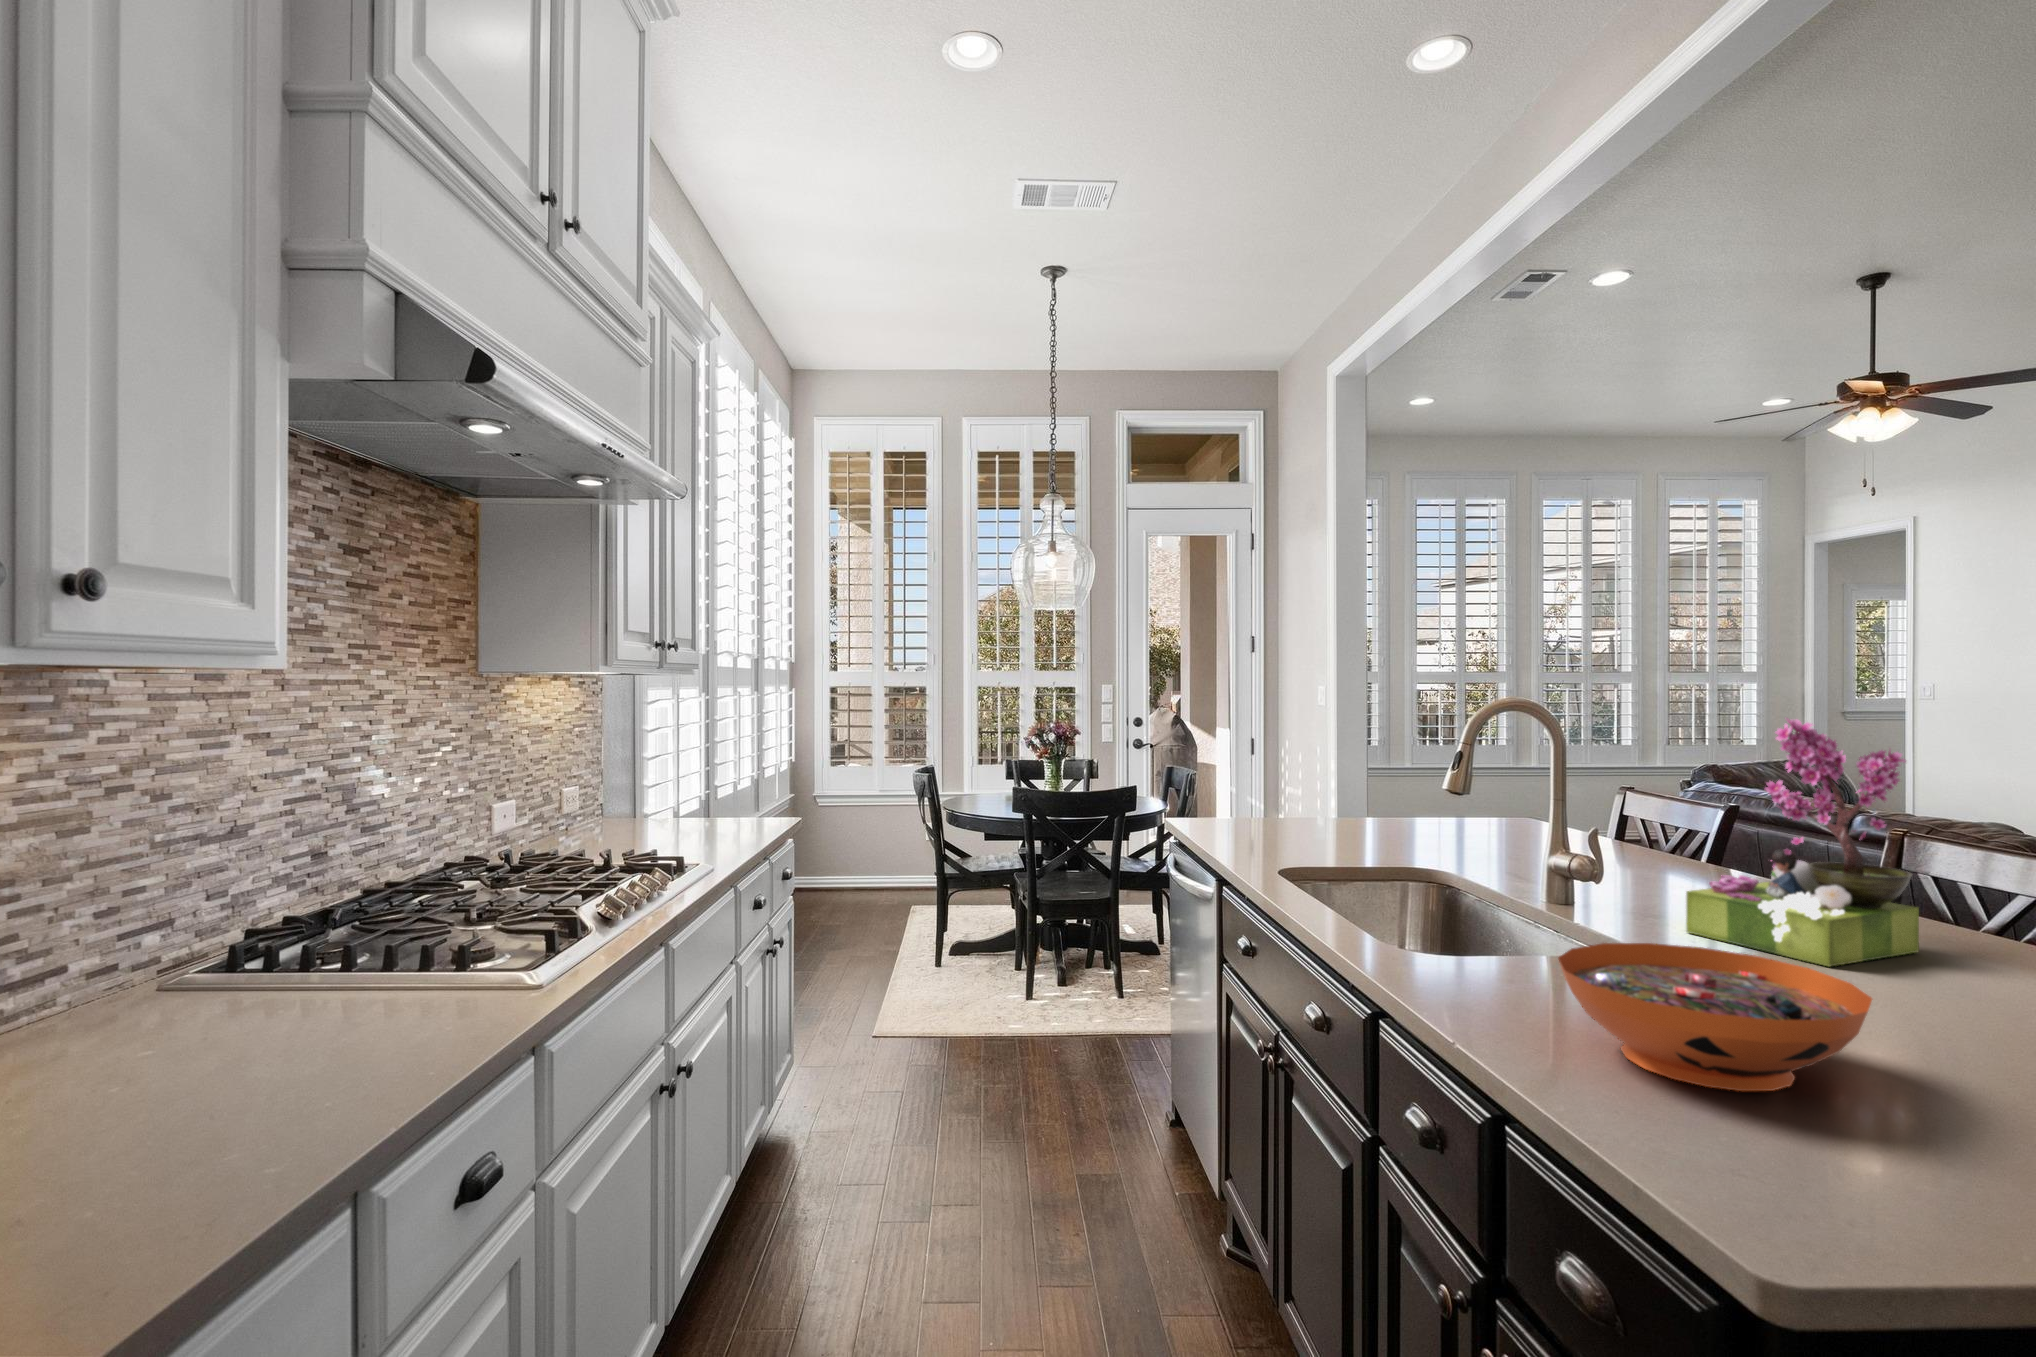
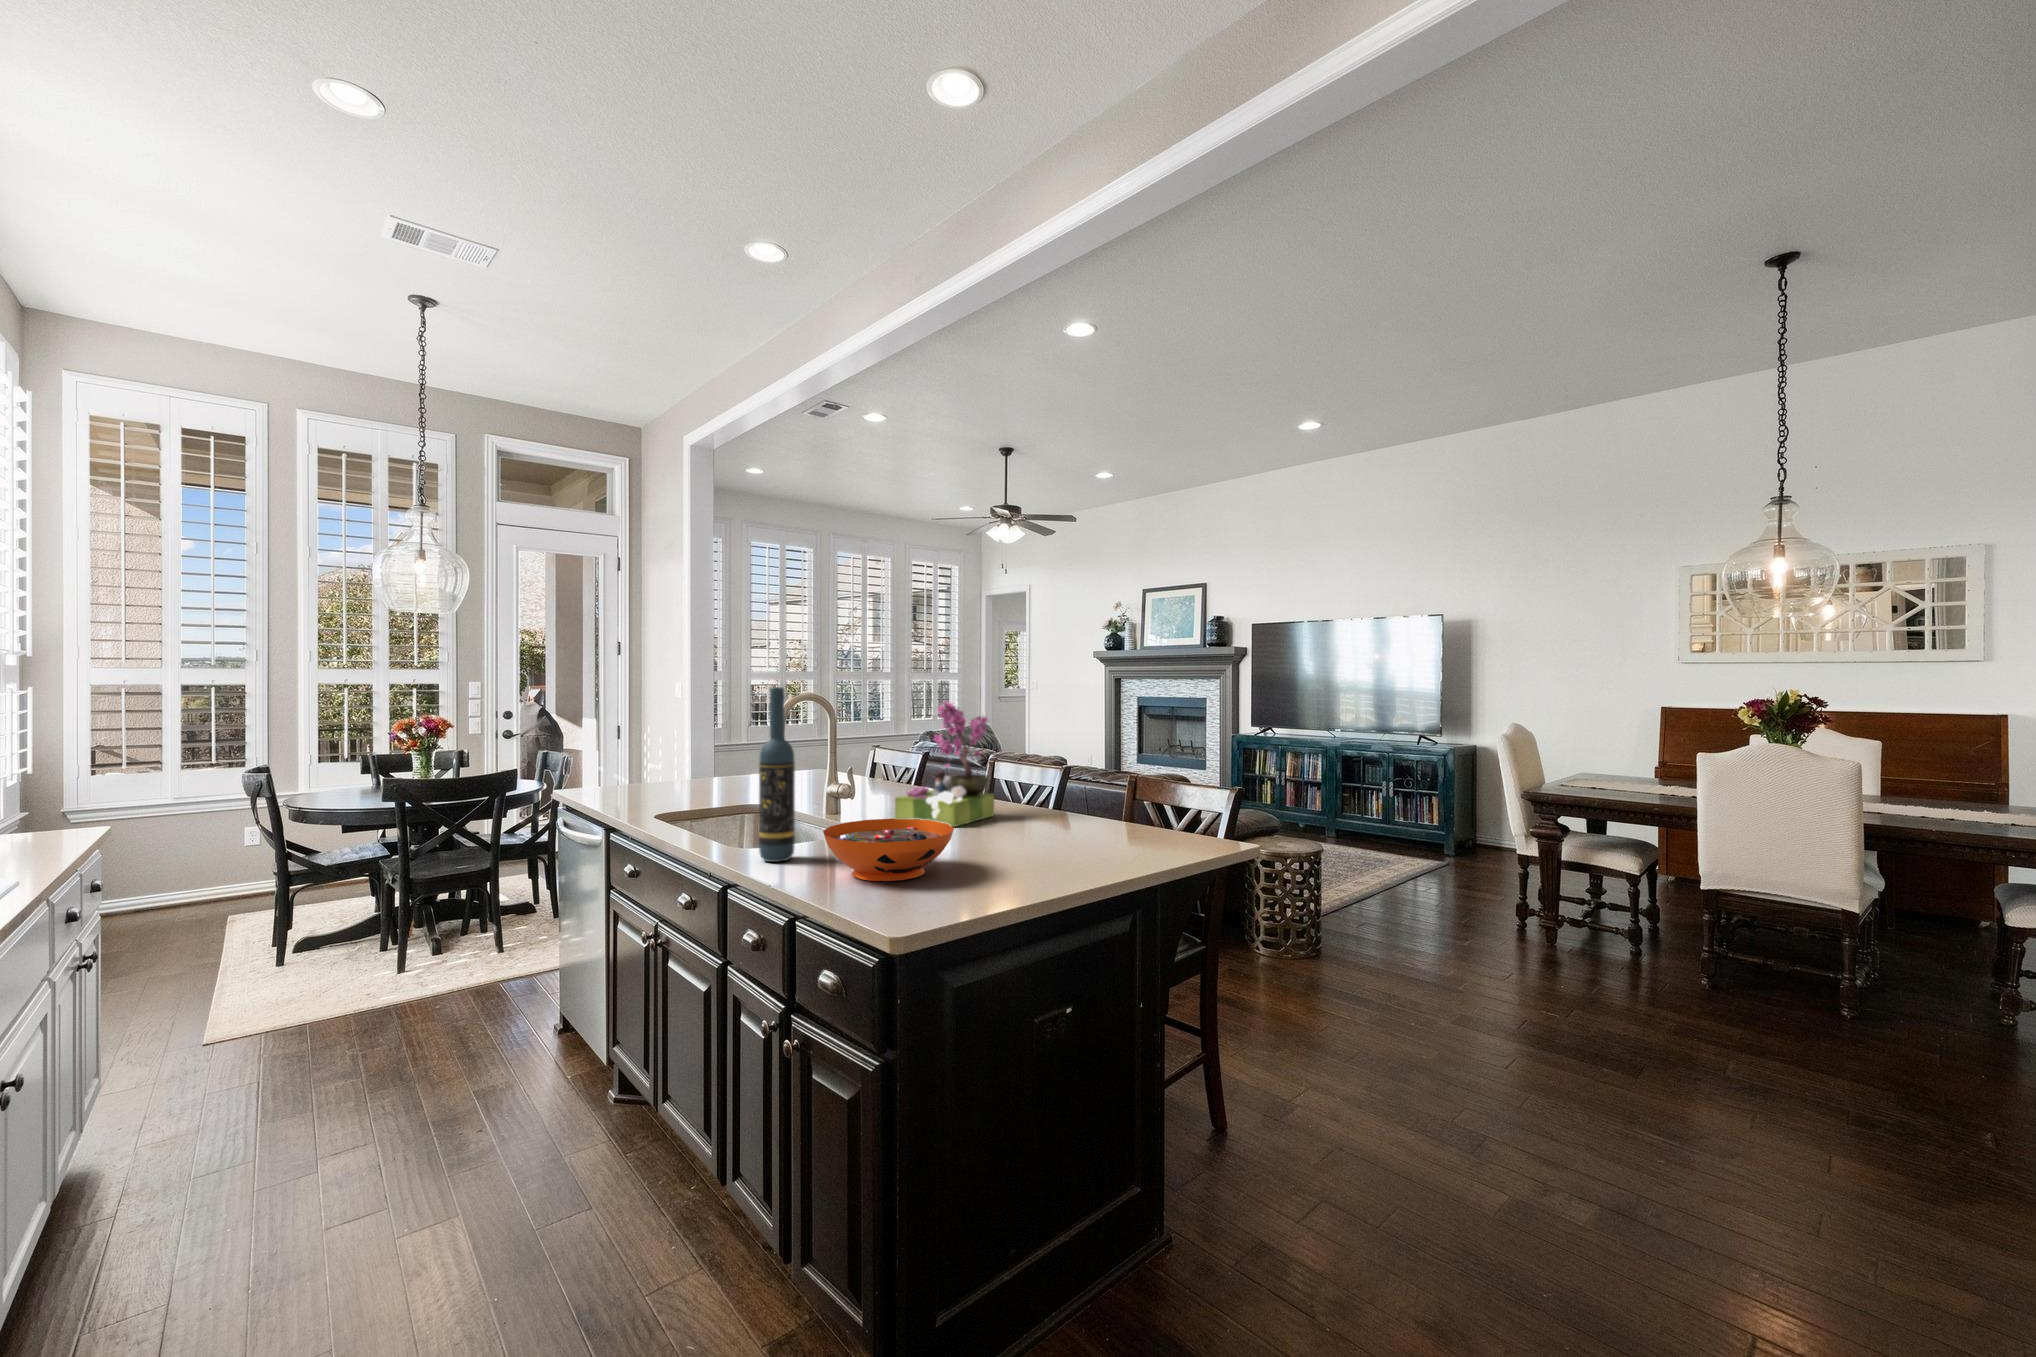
wine bottle: none [1435,690,1498,992] -> present [759,687,795,862]

